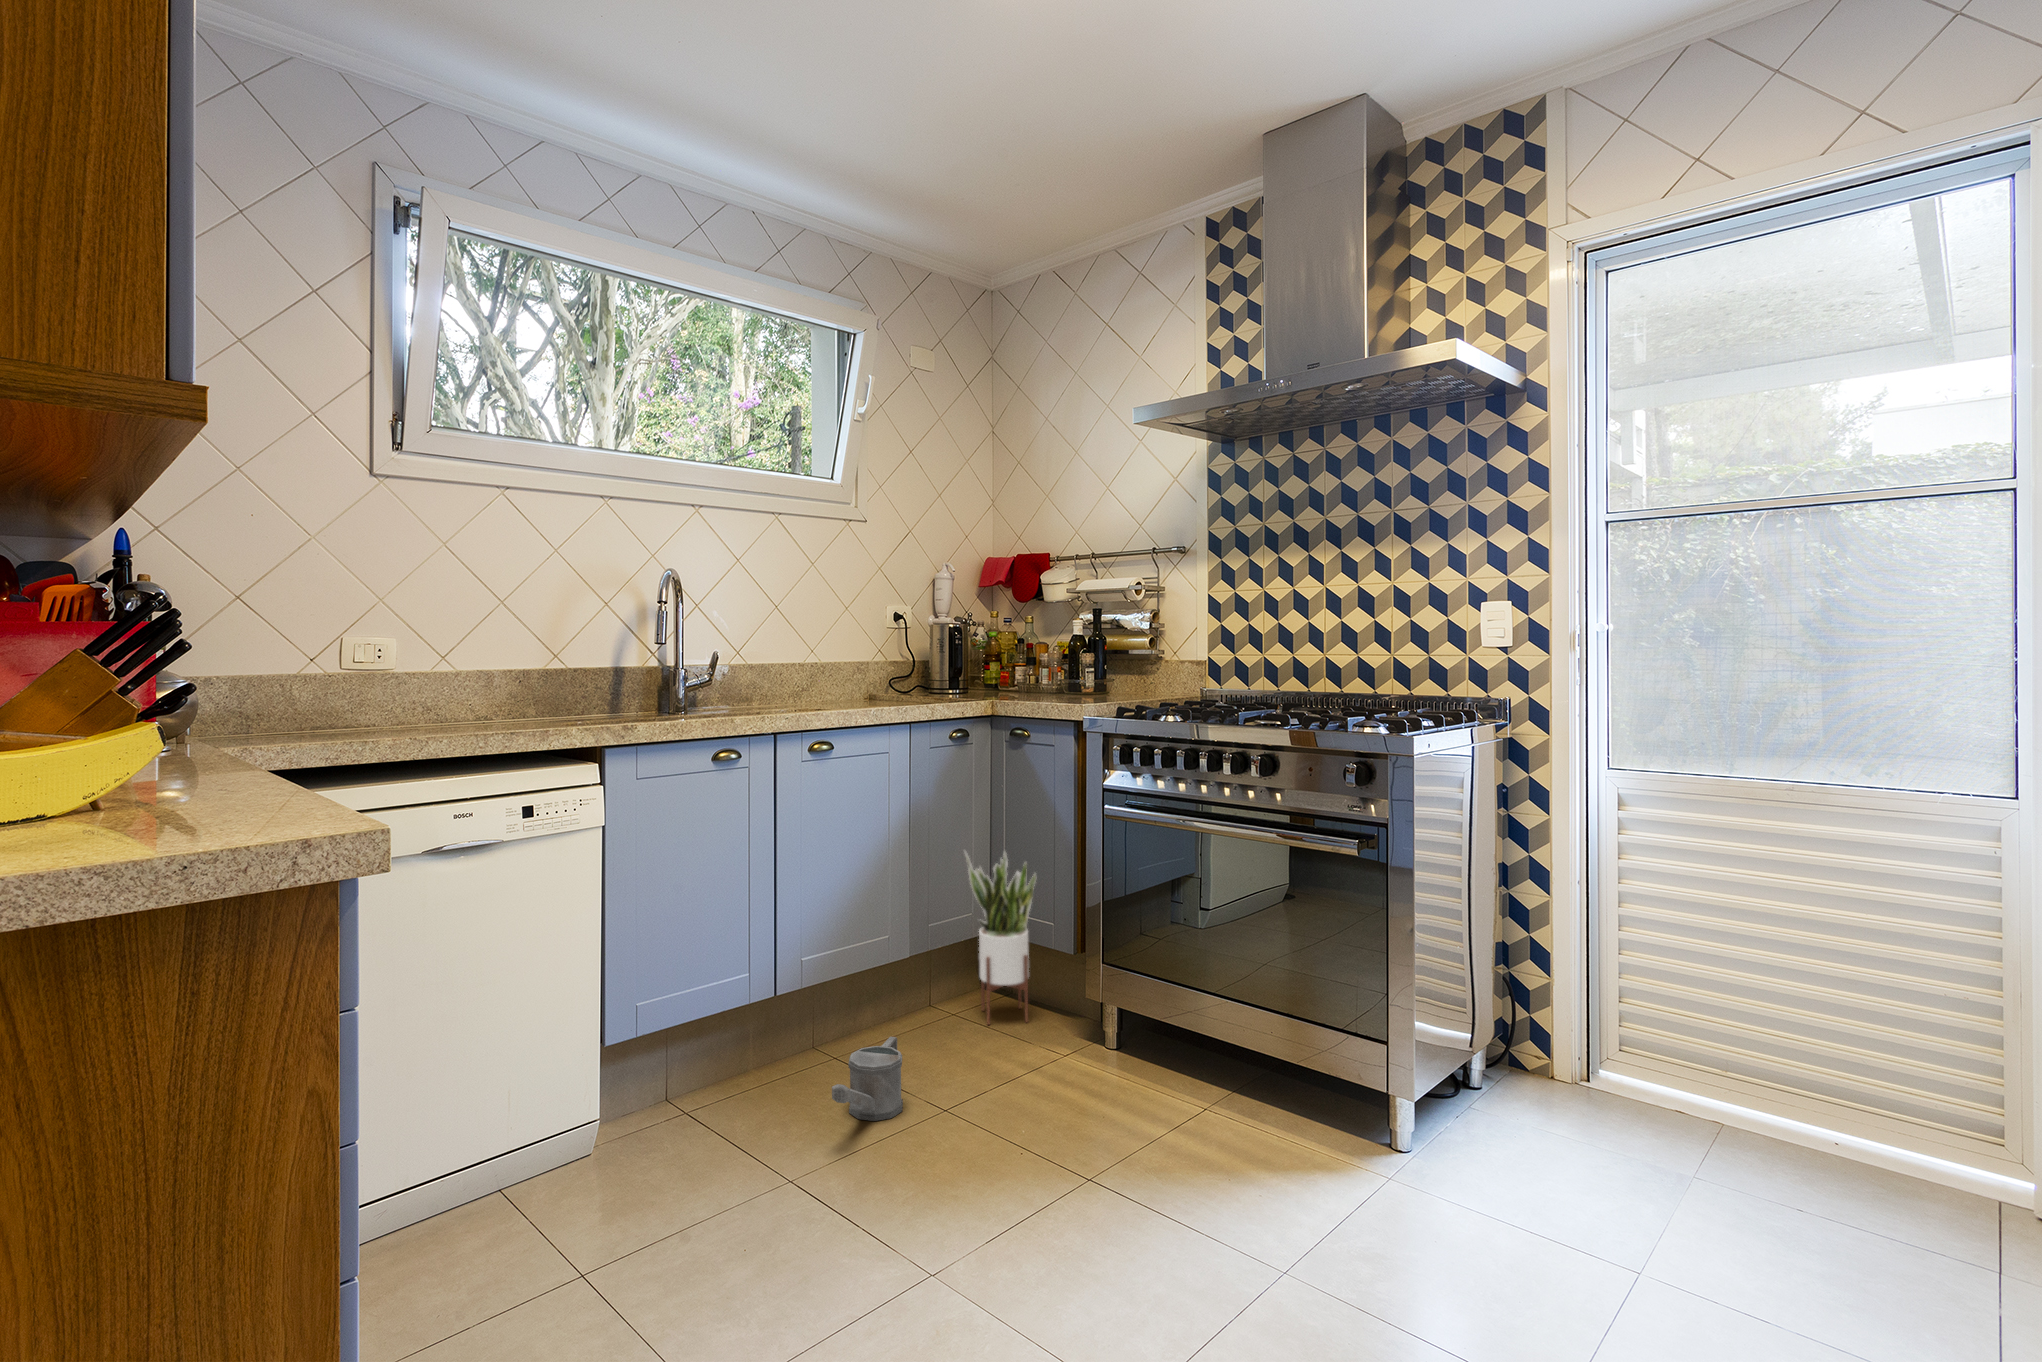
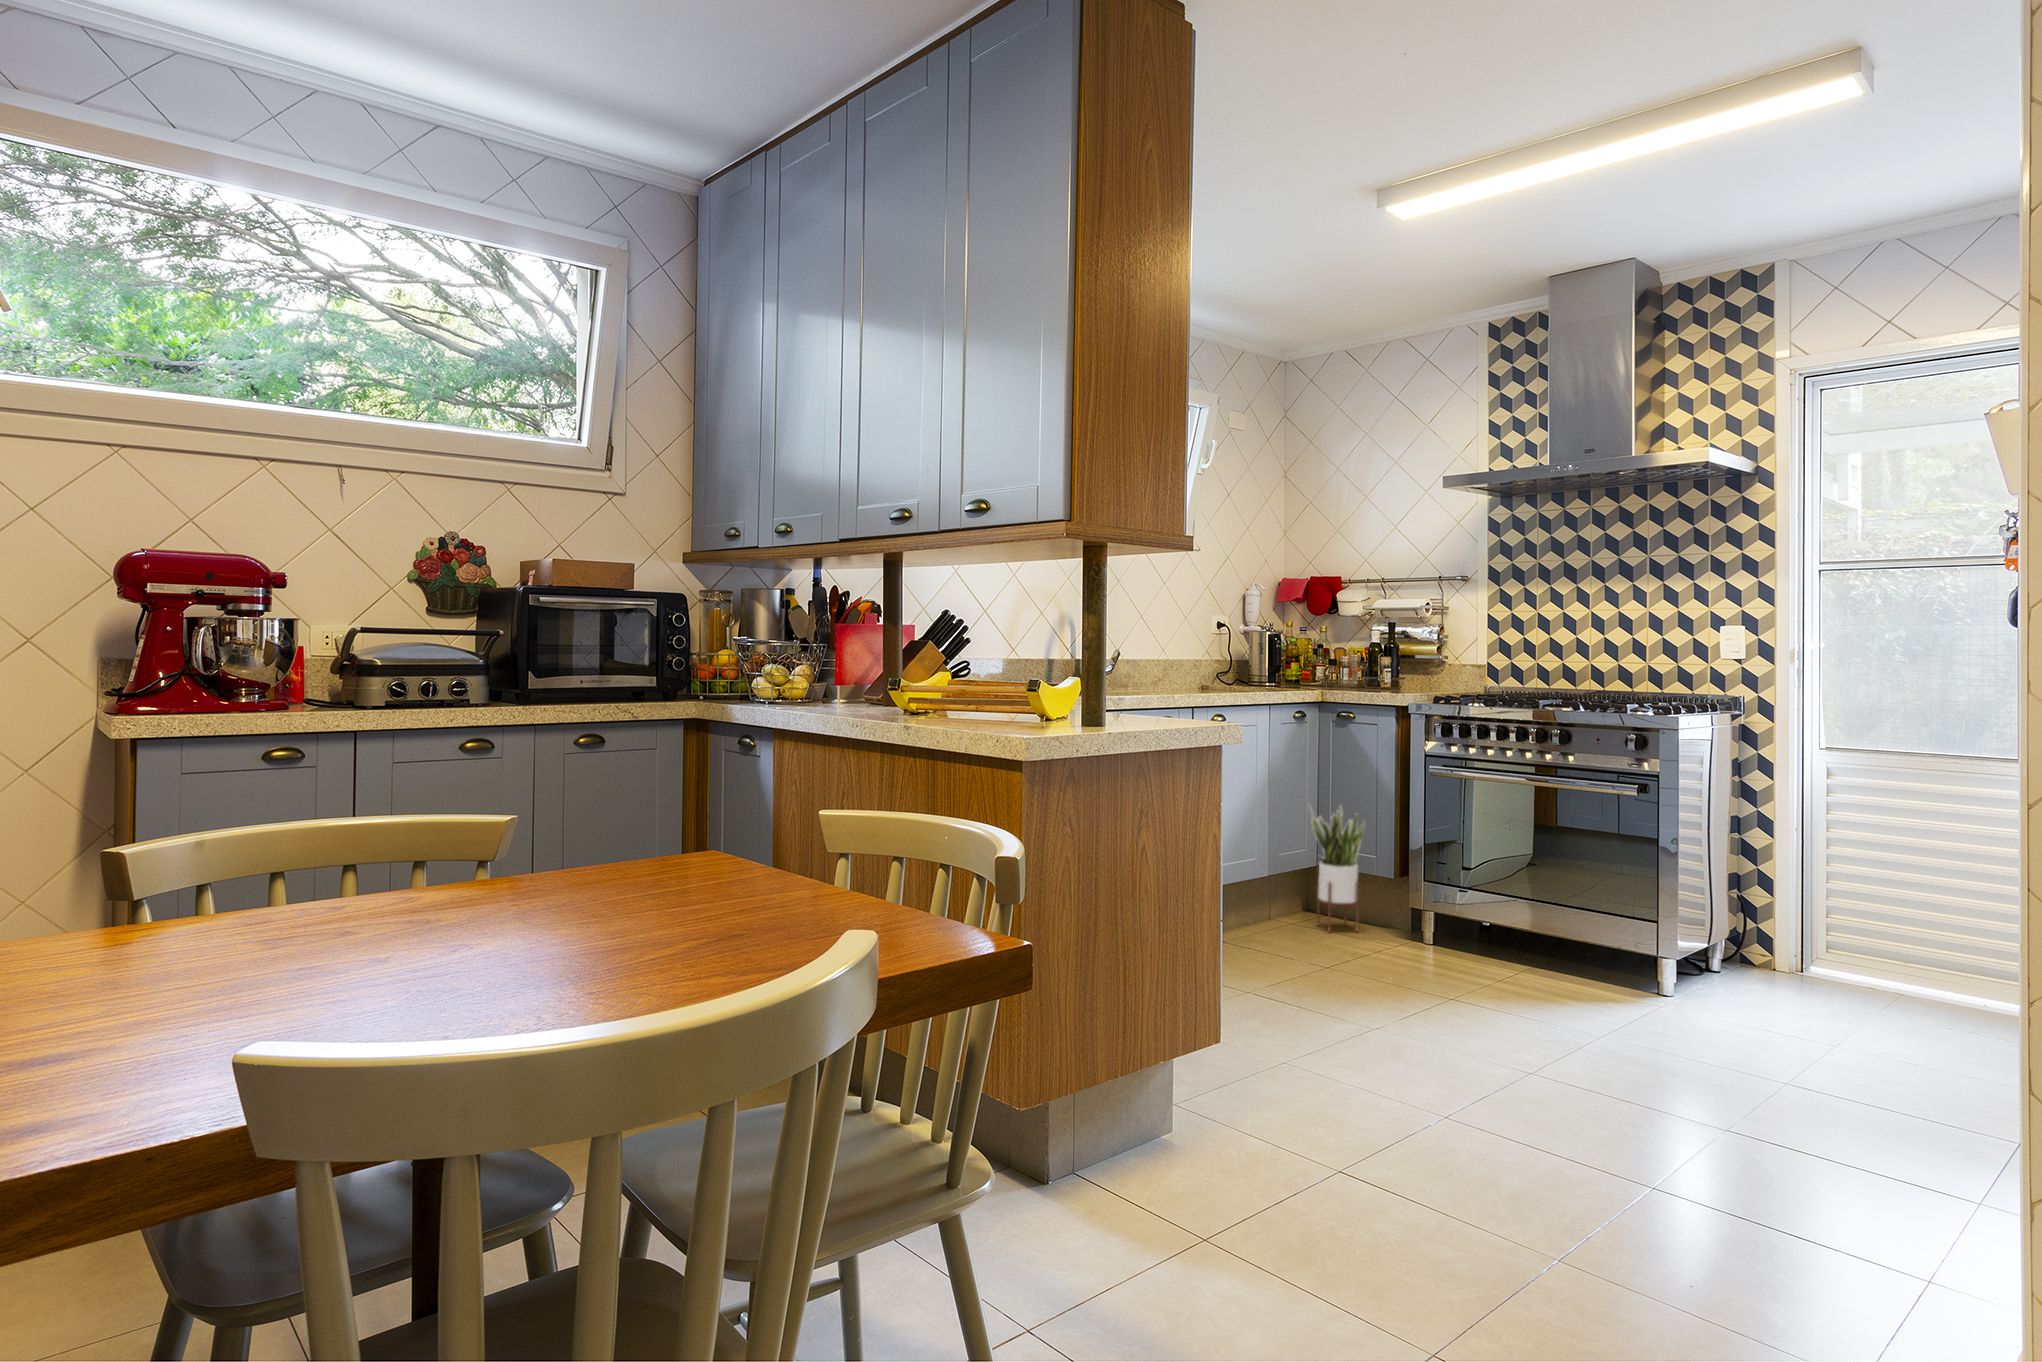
watering can: present [832,1037,903,1121] -> none [1266,923,1307,973]

